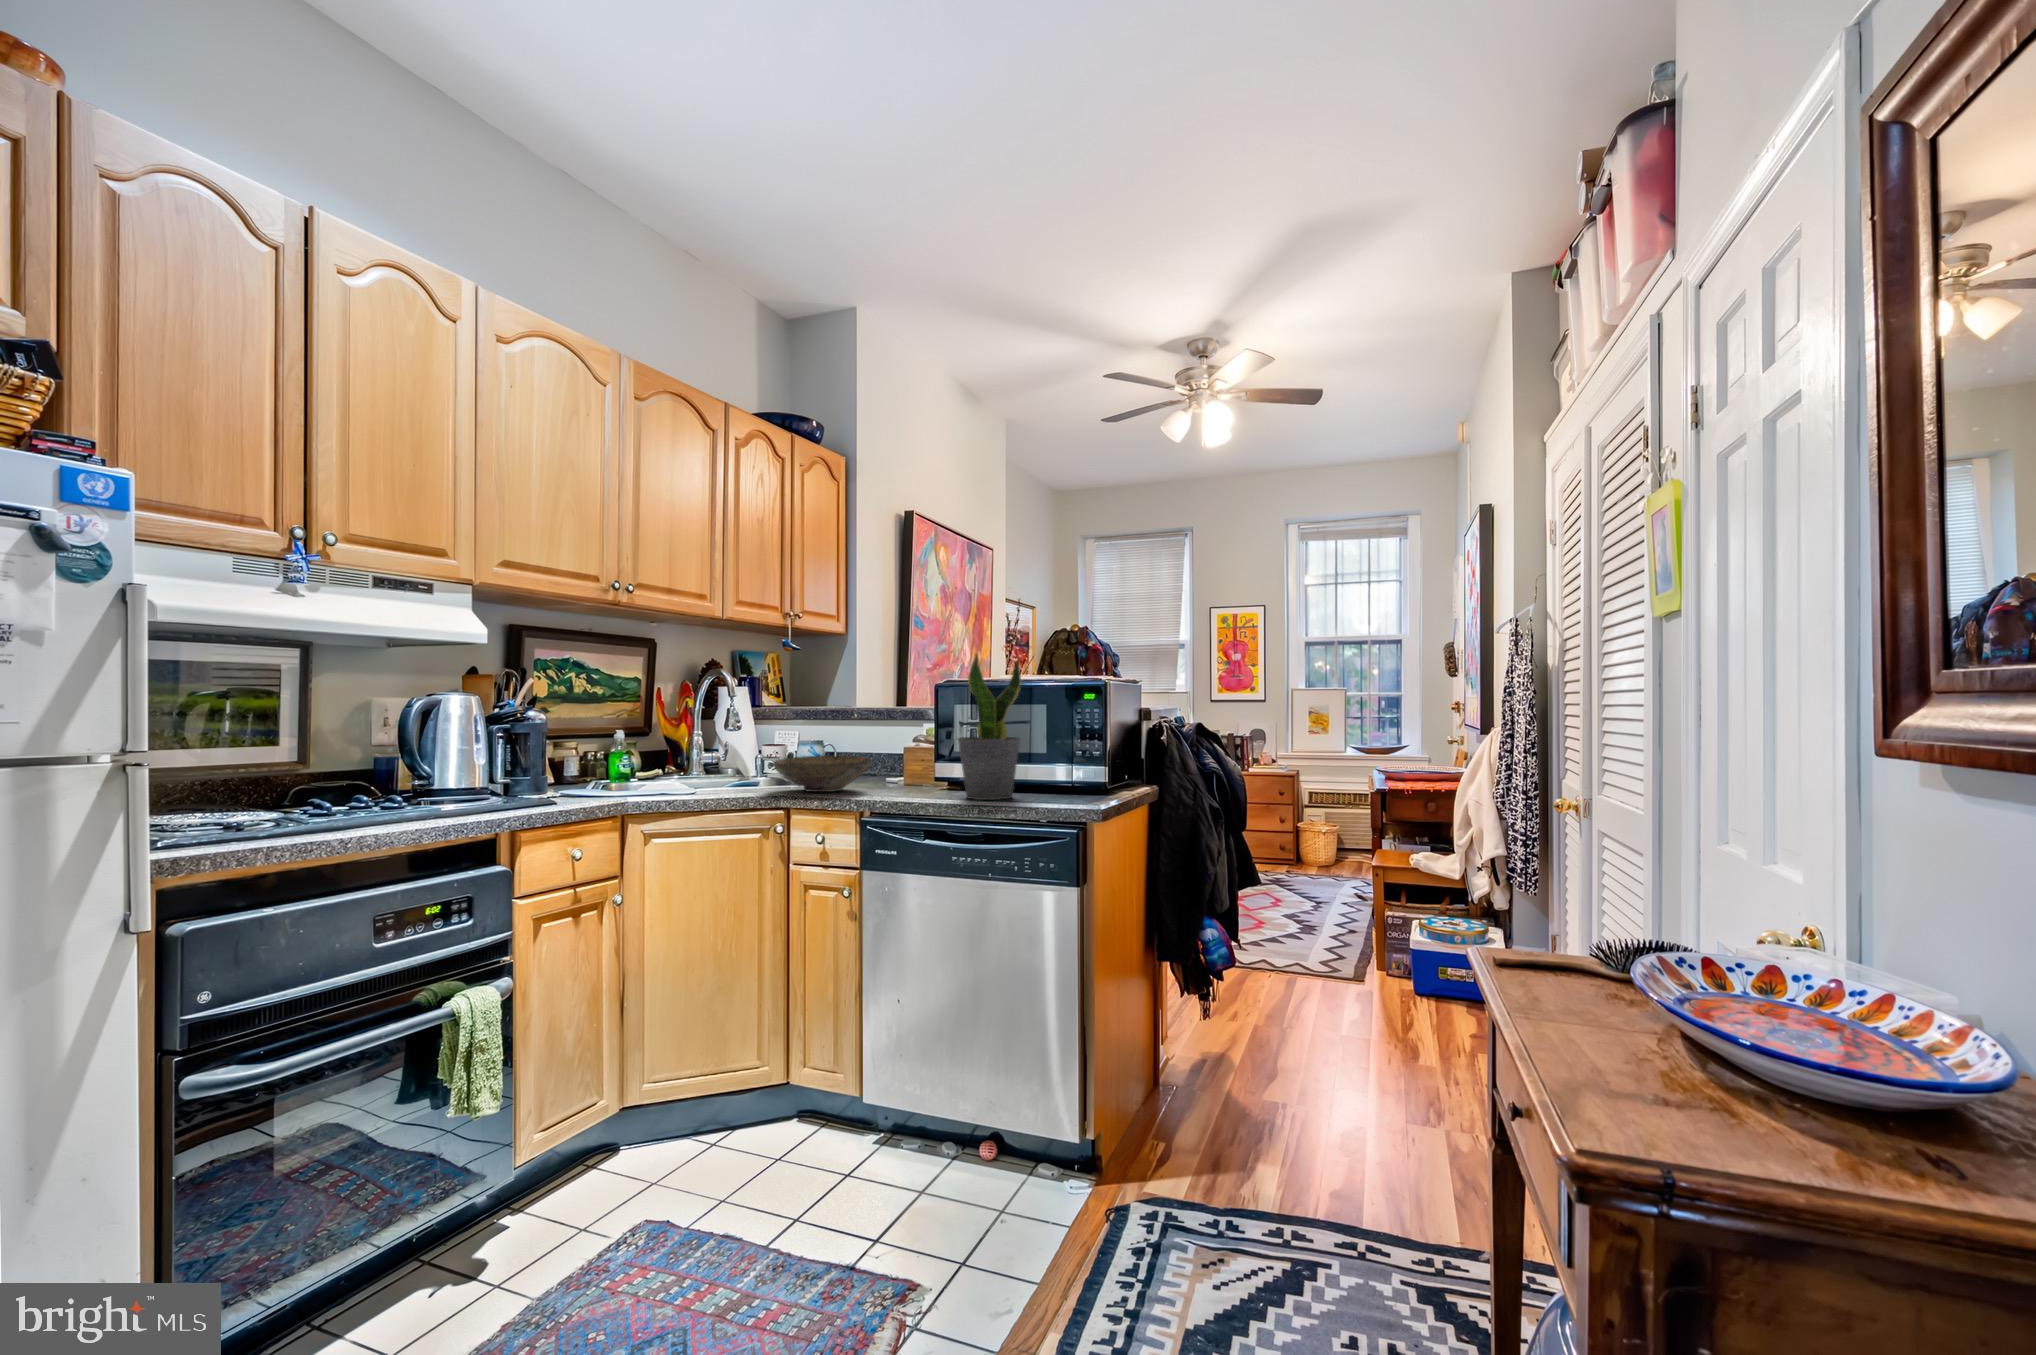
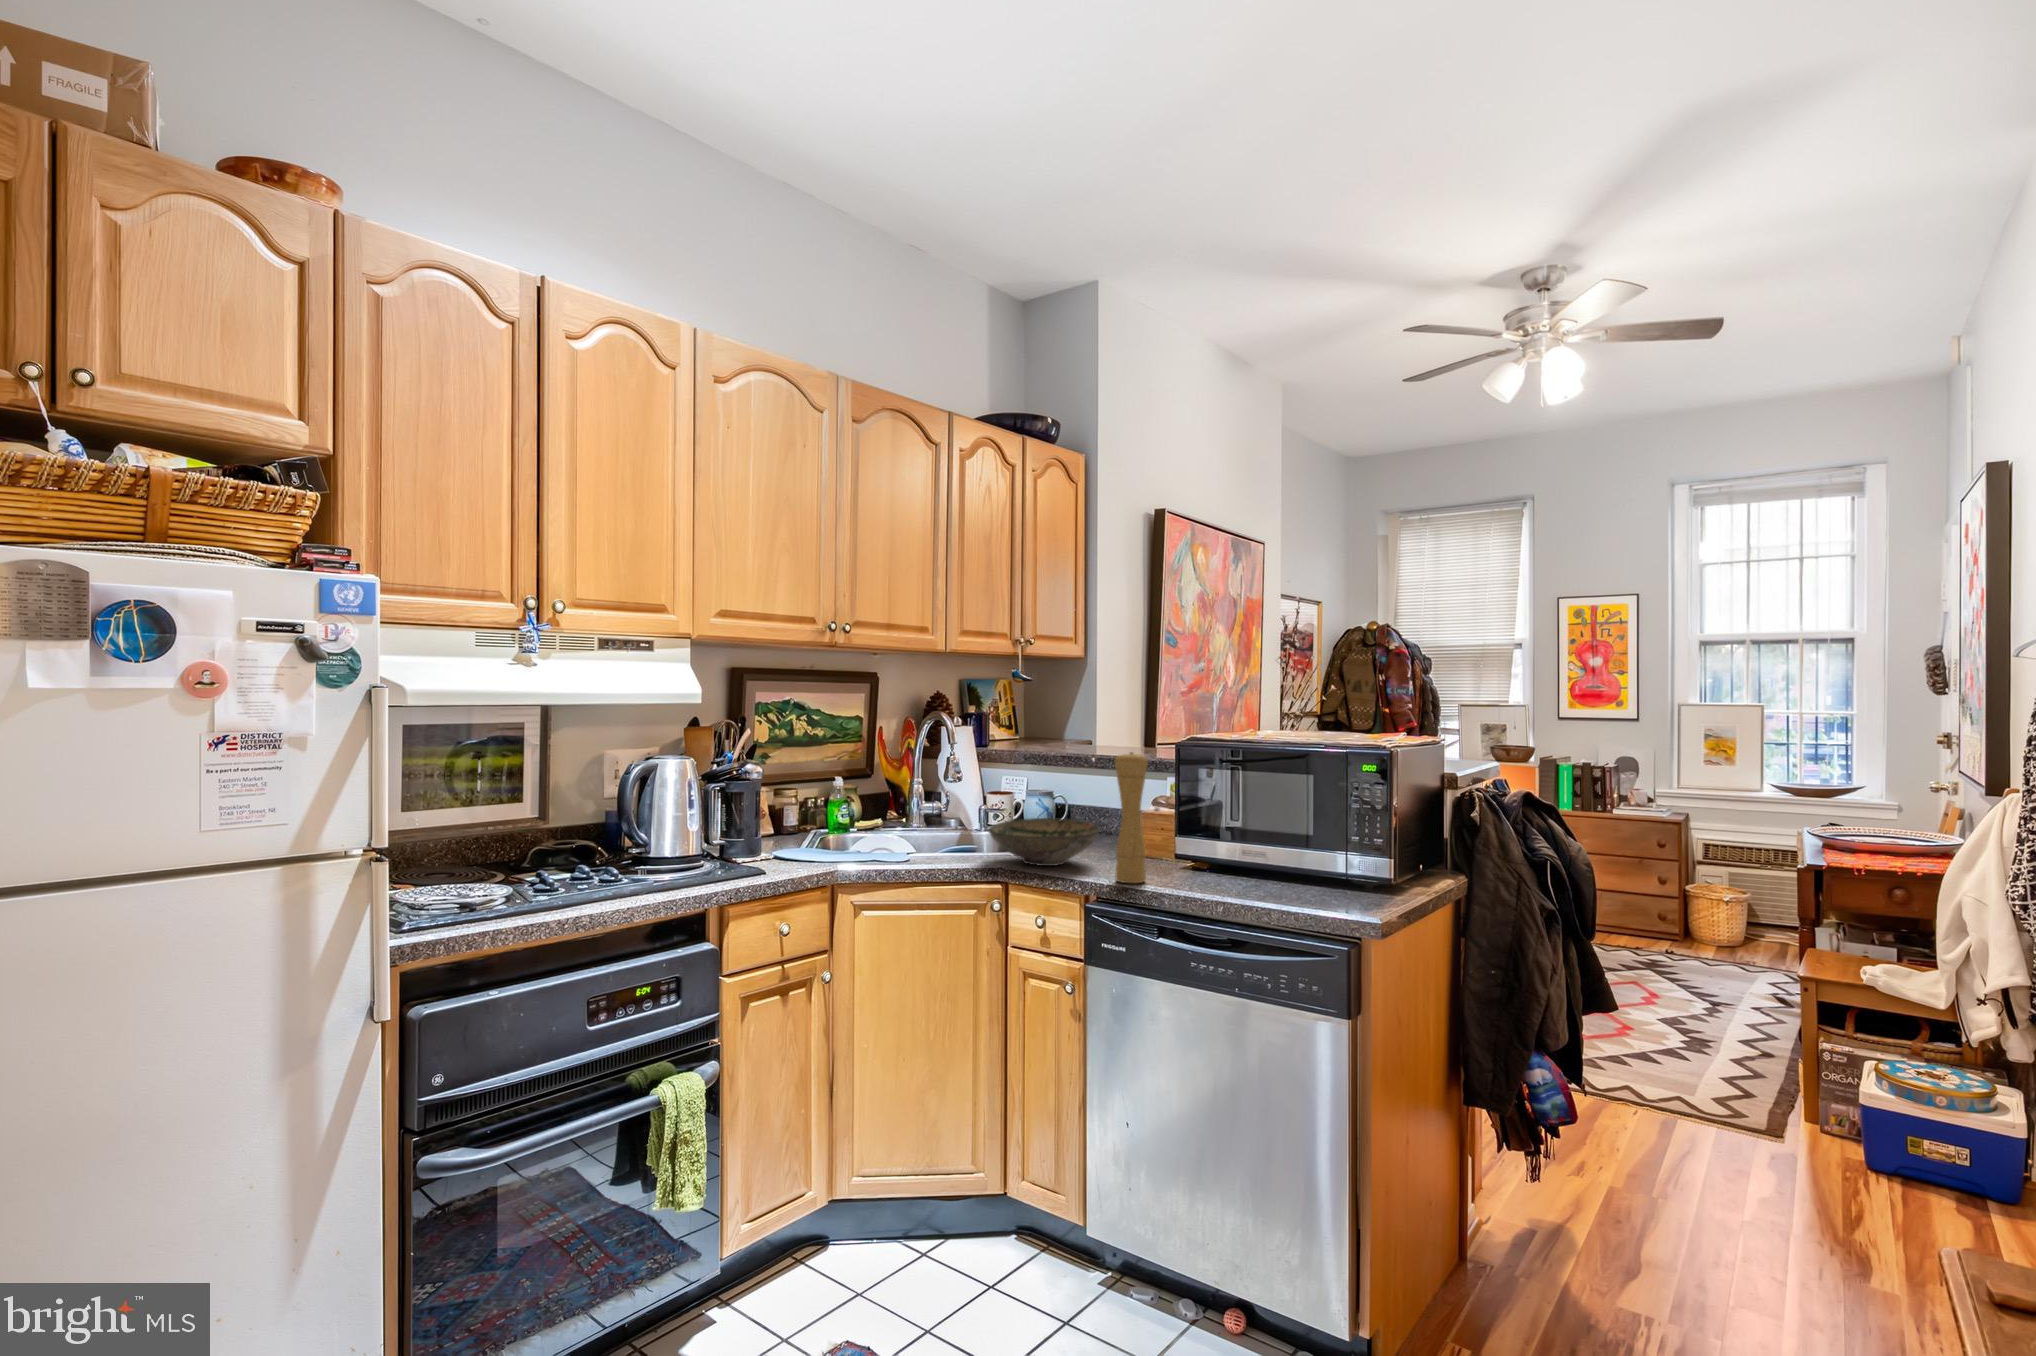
potted plant: present [958,654,1021,800] -> none [1198,712,1278,894]
pepper mill: none [887,688,915,798] -> present [1115,752,1148,883]

